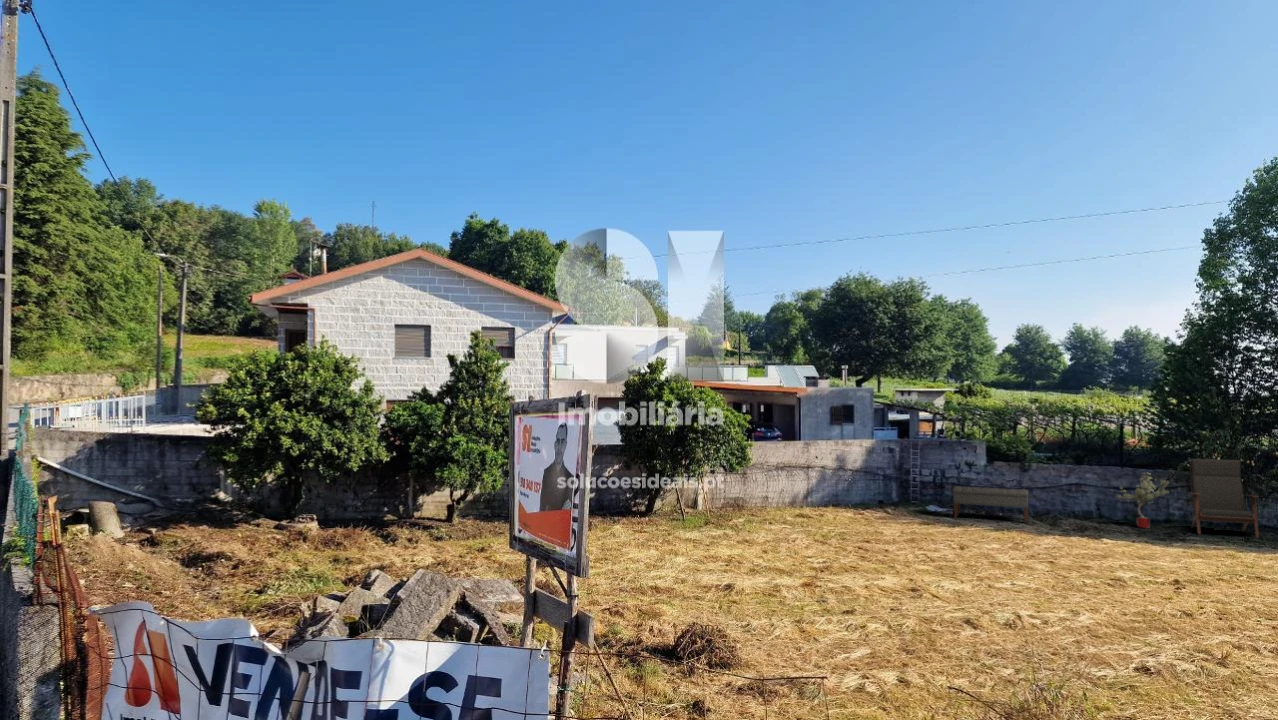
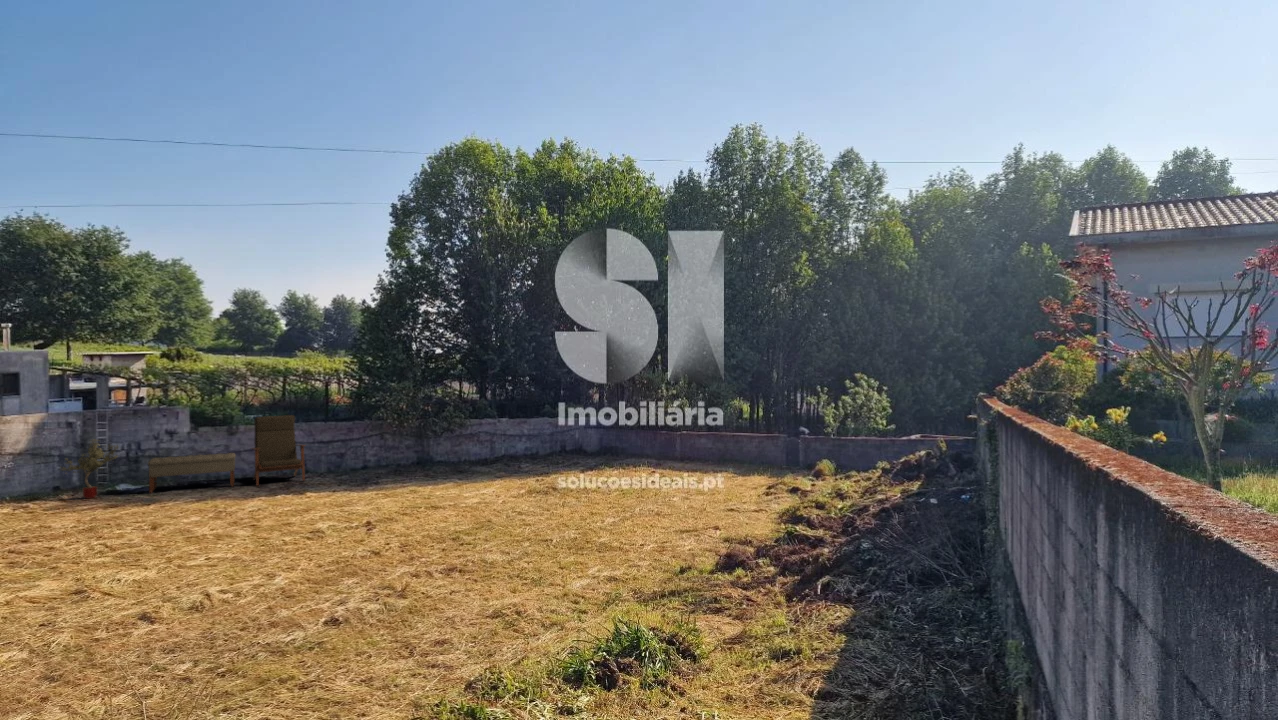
lounge chair: present [1190,459,1259,538] -> present [252,415,305,486]
potted tree: present [1117,474,1168,528] -> present [62,439,118,499]

